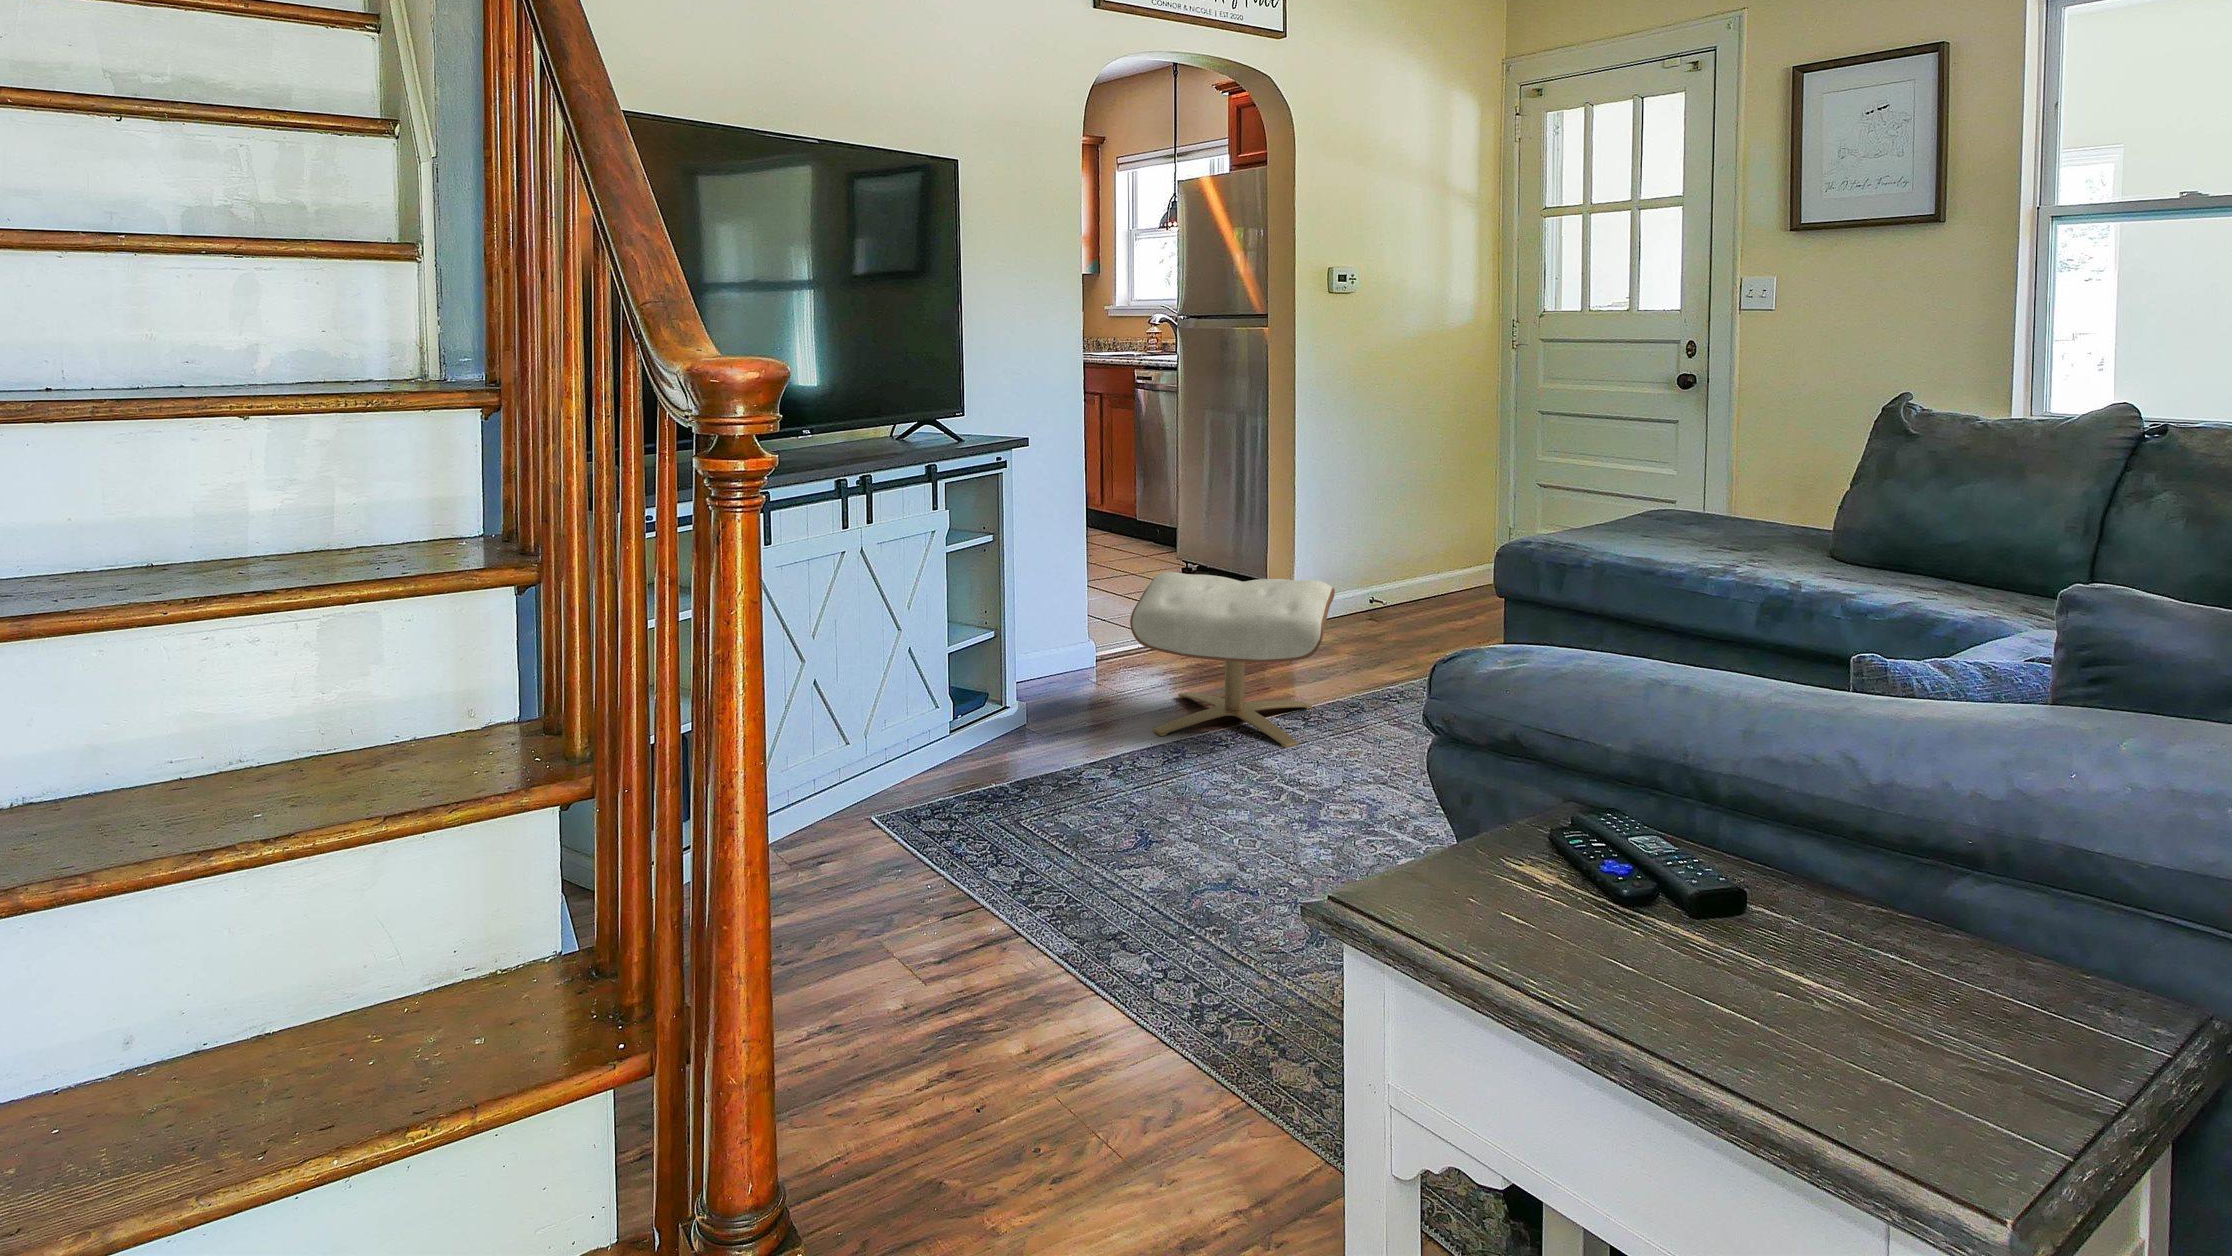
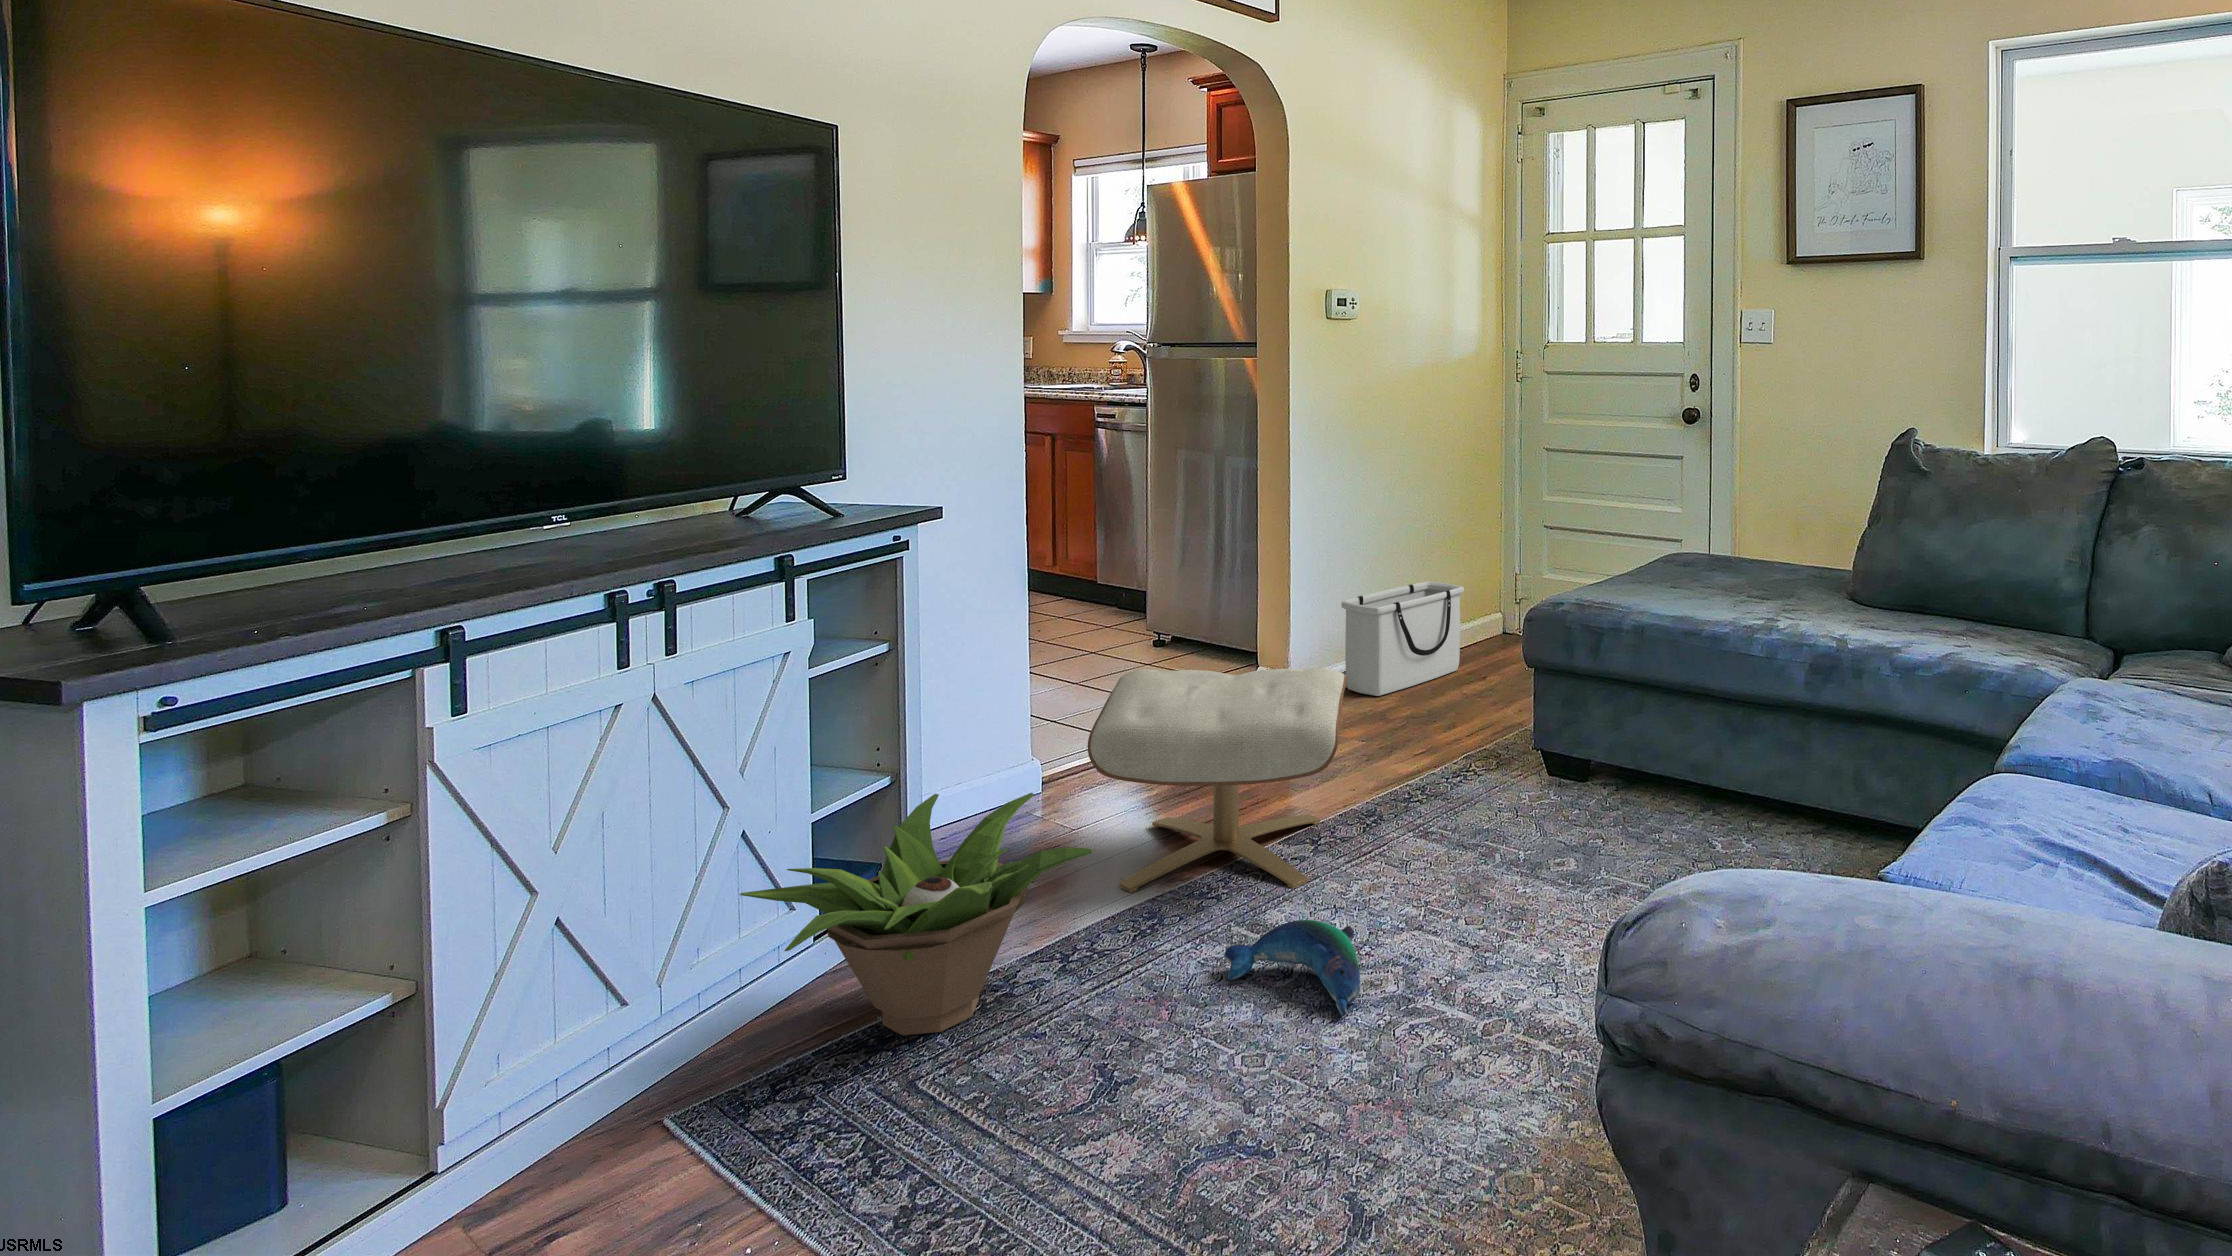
storage bin: none [1341,529,1456,624] -> present [1341,581,1464,696]
decorative plant: none [908,642,1134,798] -> present [740,793,1092,1035]
plush toy: none [1229,759,1331,827] -> present [1224,920,1360,1015]

